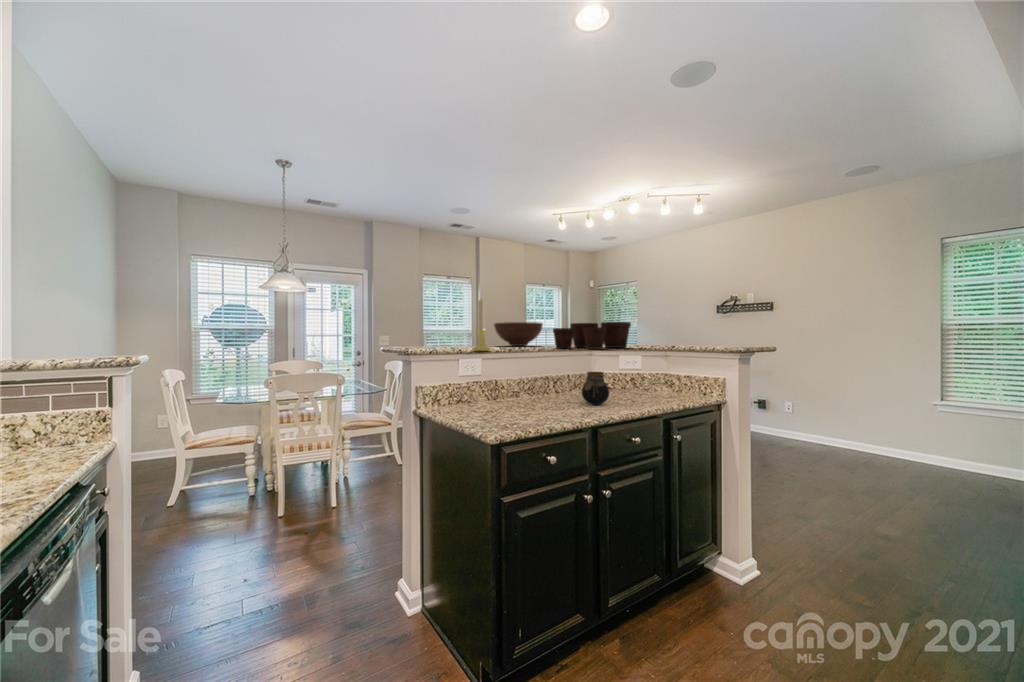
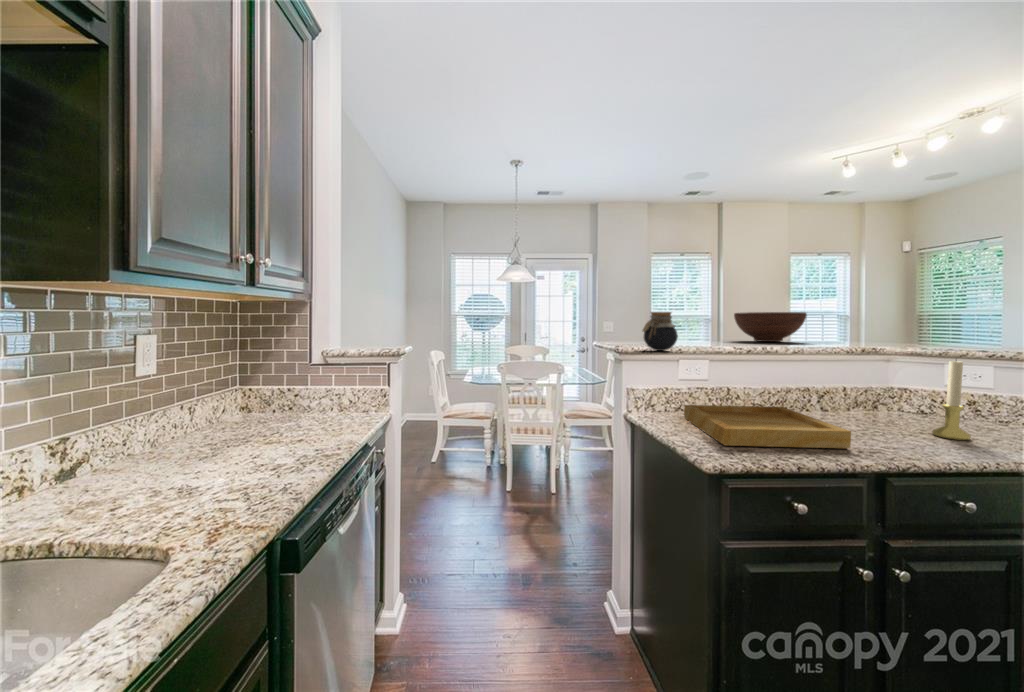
candle holder: present [473,300,490,351] -> present [932,361,971,440]
flower pot: present [553,322,631,349] -> none [820,313,972,354]
jar: present [582,372,609,405] -> present [643,312,678,351]
tray: none [465,392,576,422] -> present [684,405,851,448]

